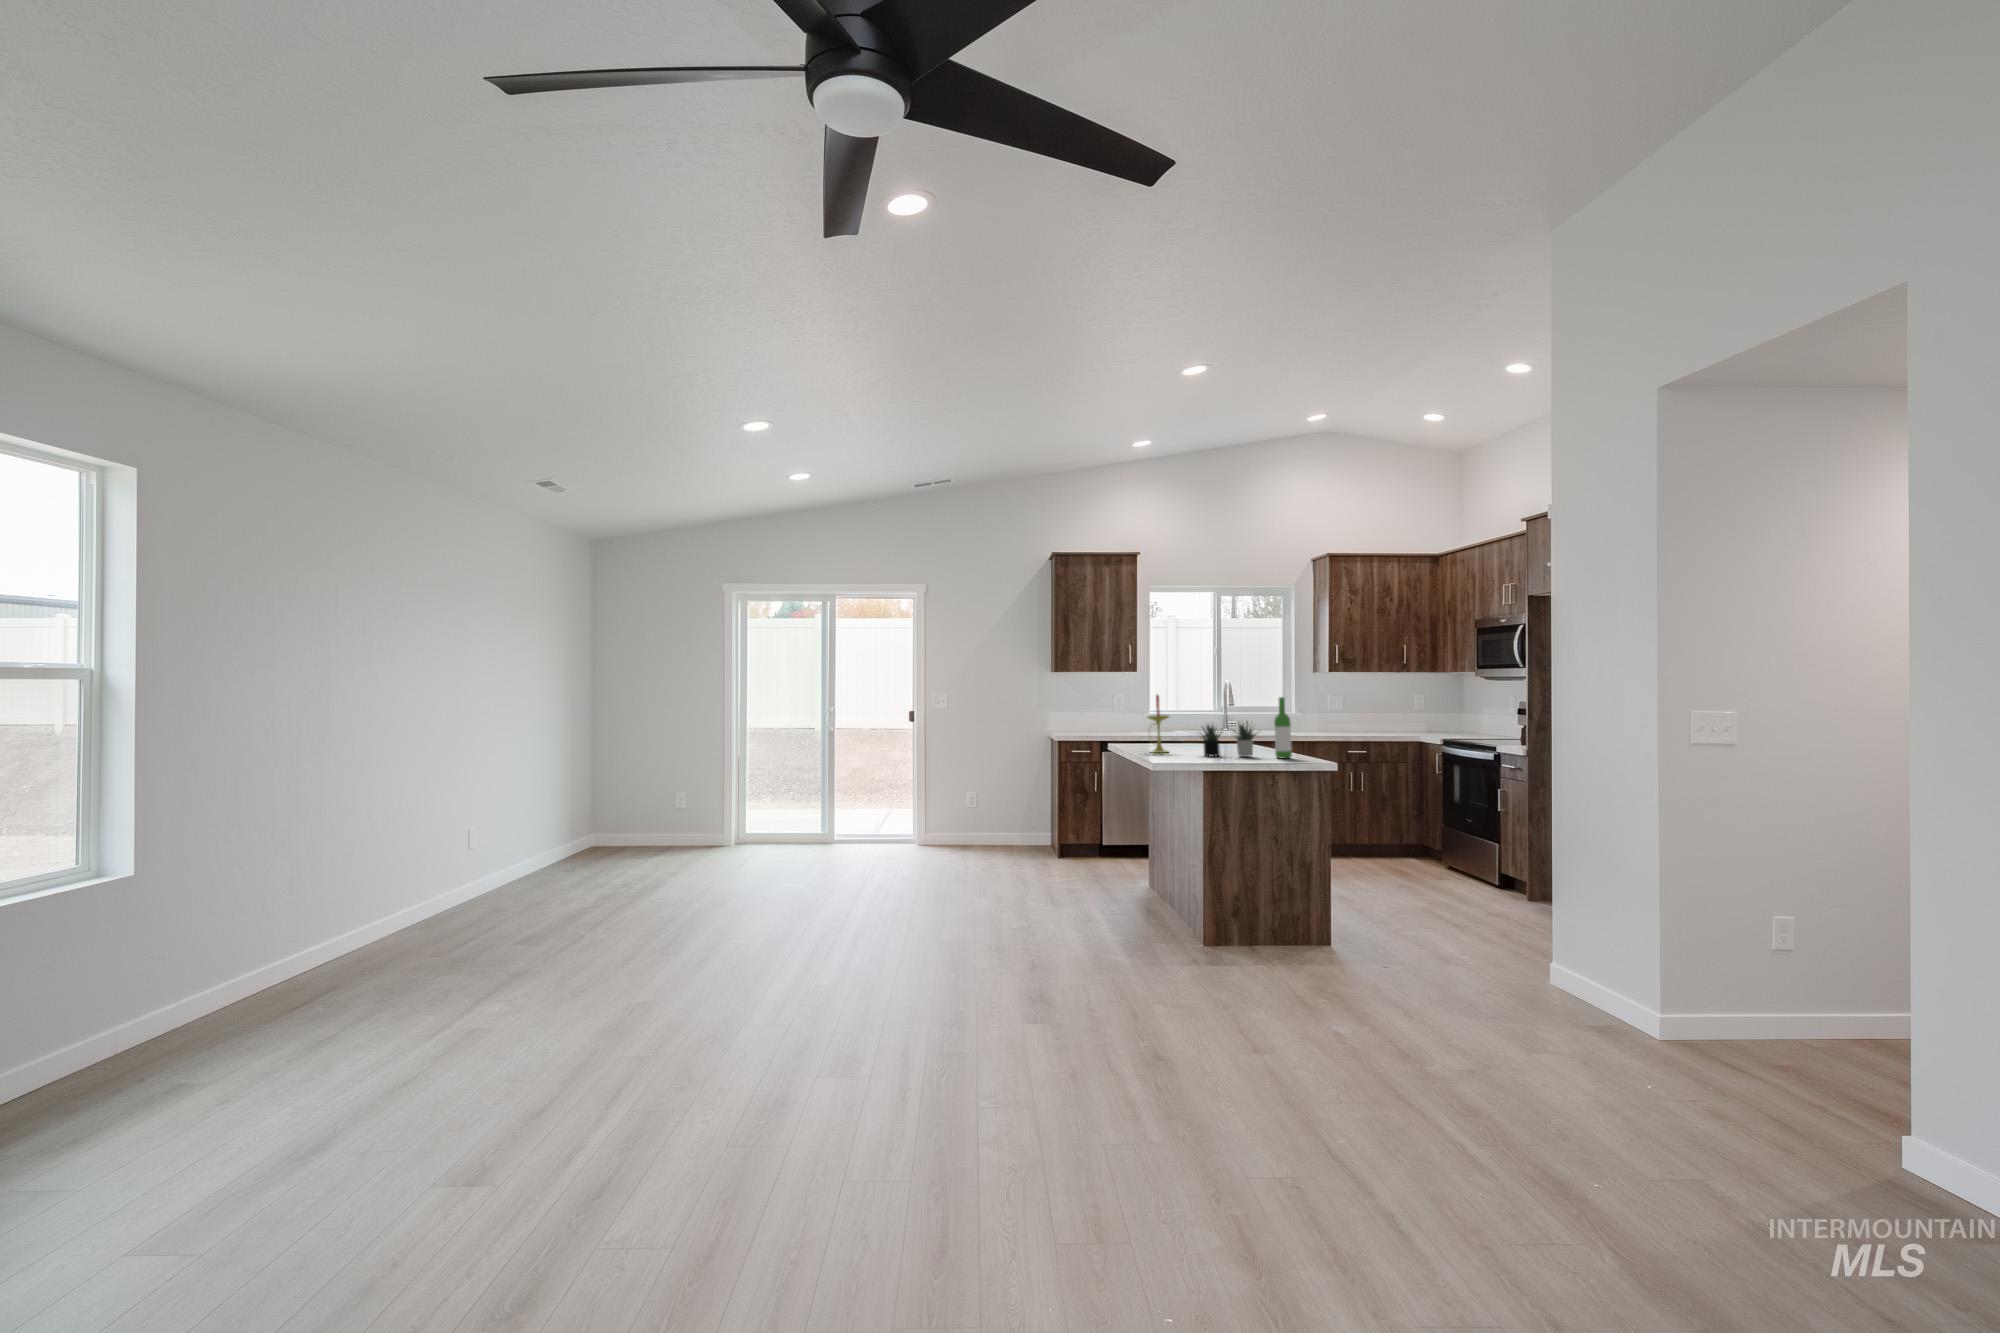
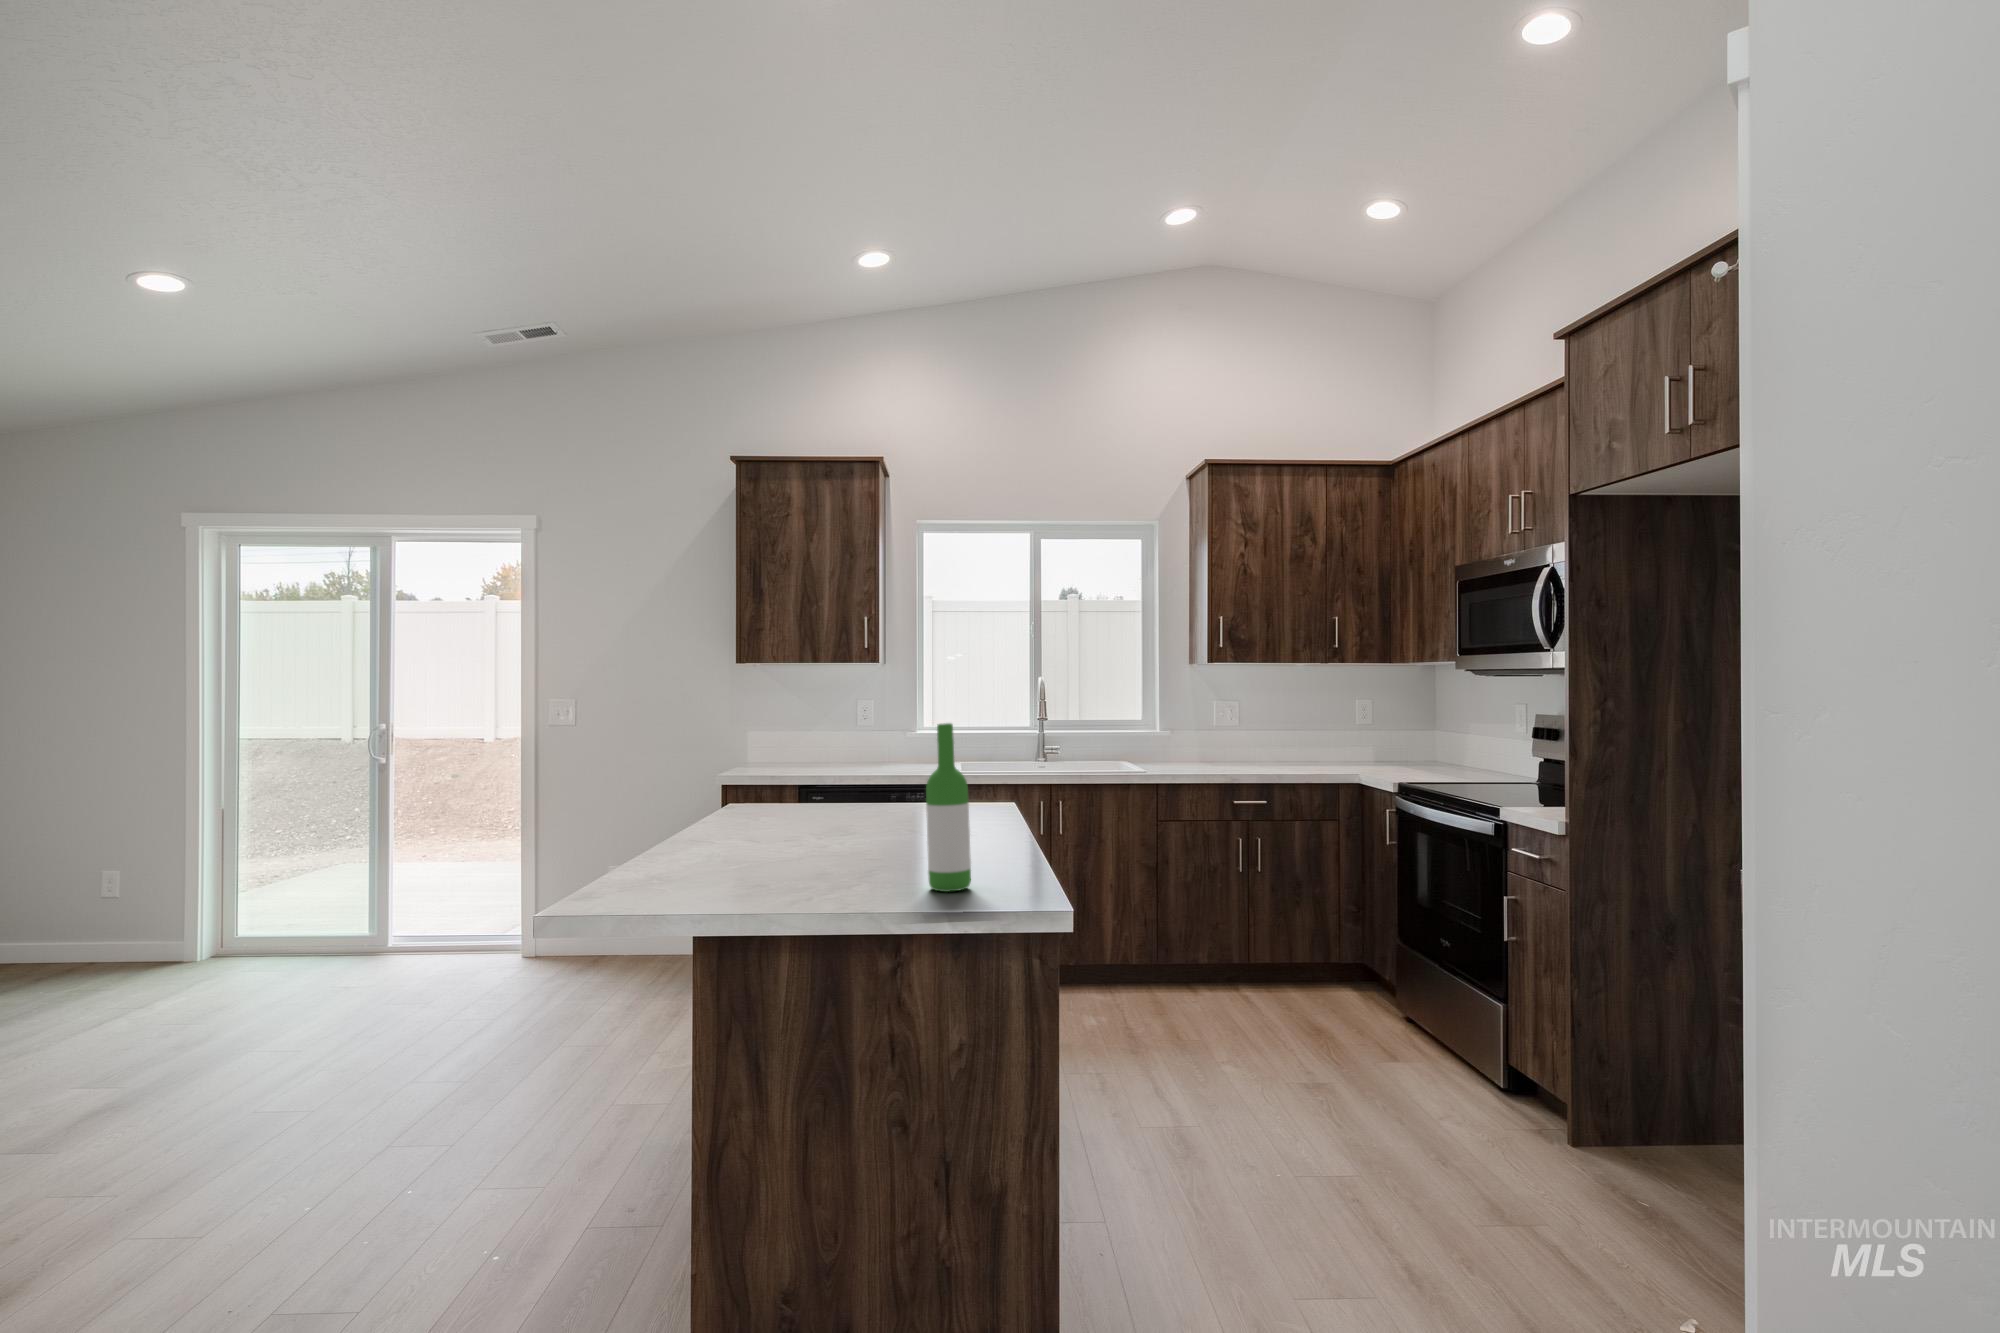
candle: present [1148,695,1169,753] -> none [678,708,743,853]
succulent plant: present [1201,722,1256,757] -> none [756,776,910,880]

